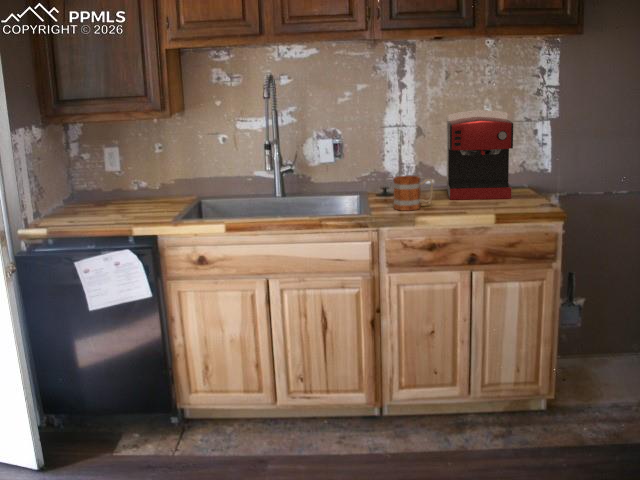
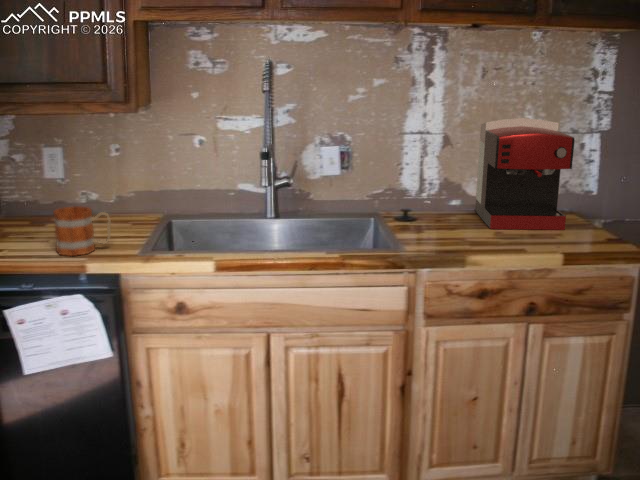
mug: present [394,176,433,211] -> present [53,206,111,256]

